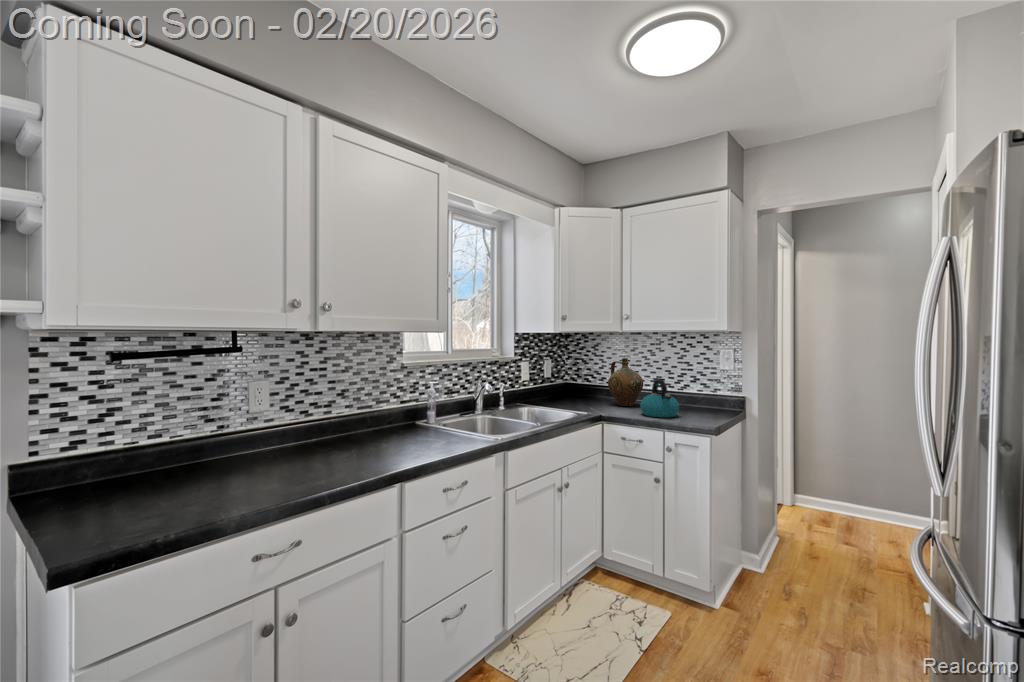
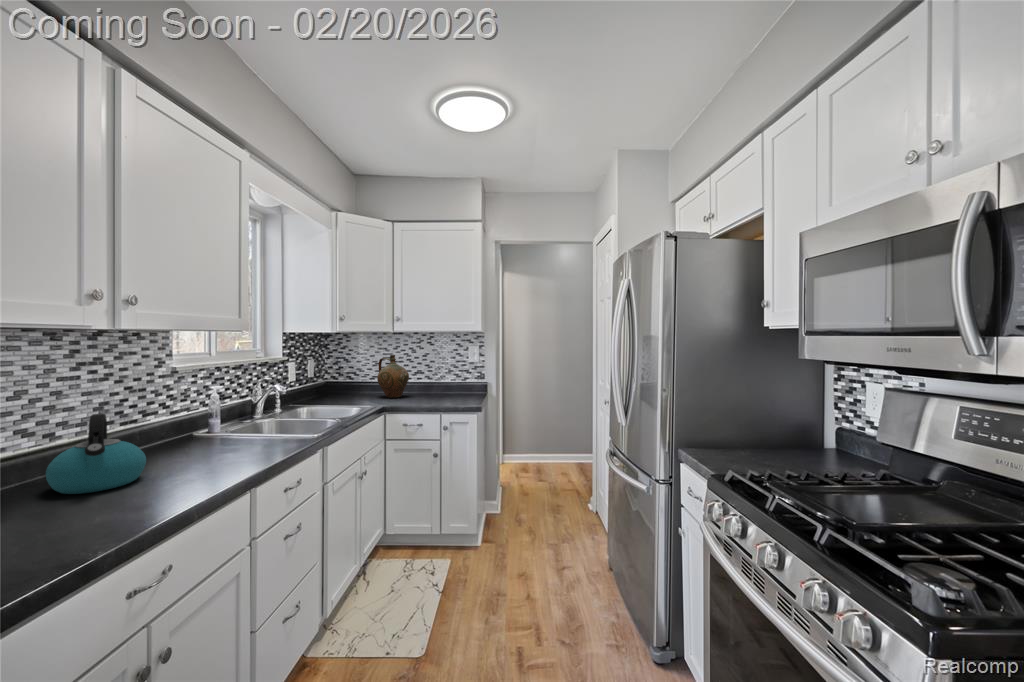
kettle: present [640,379,679,418] -> present [46,414,146,494]

